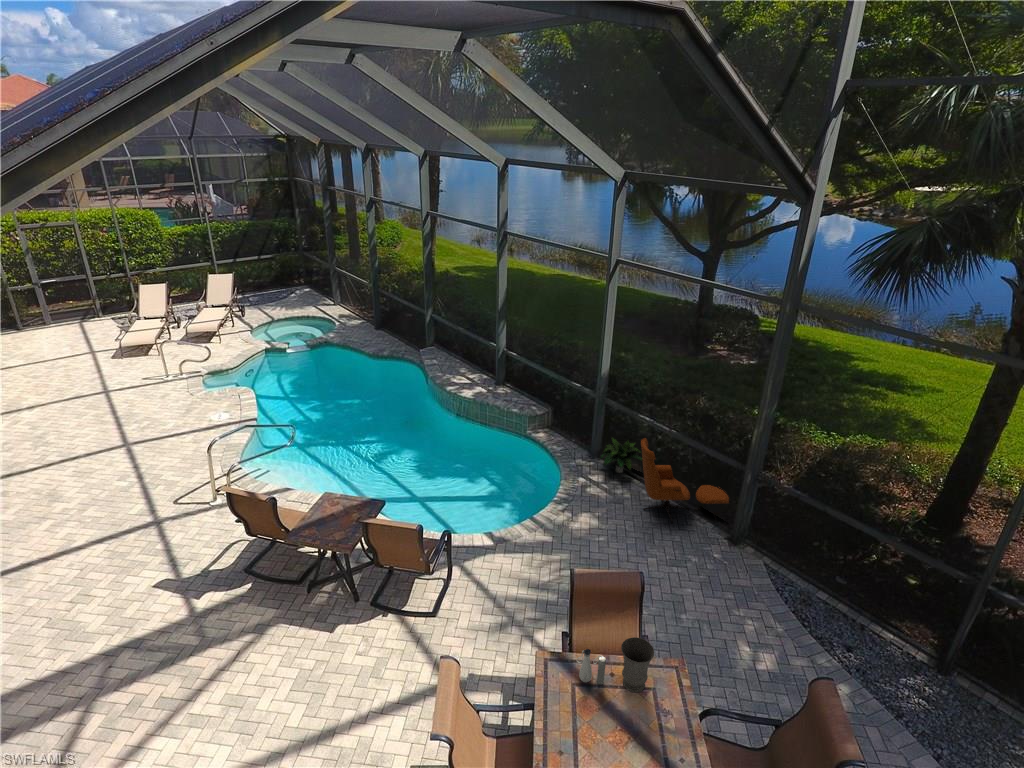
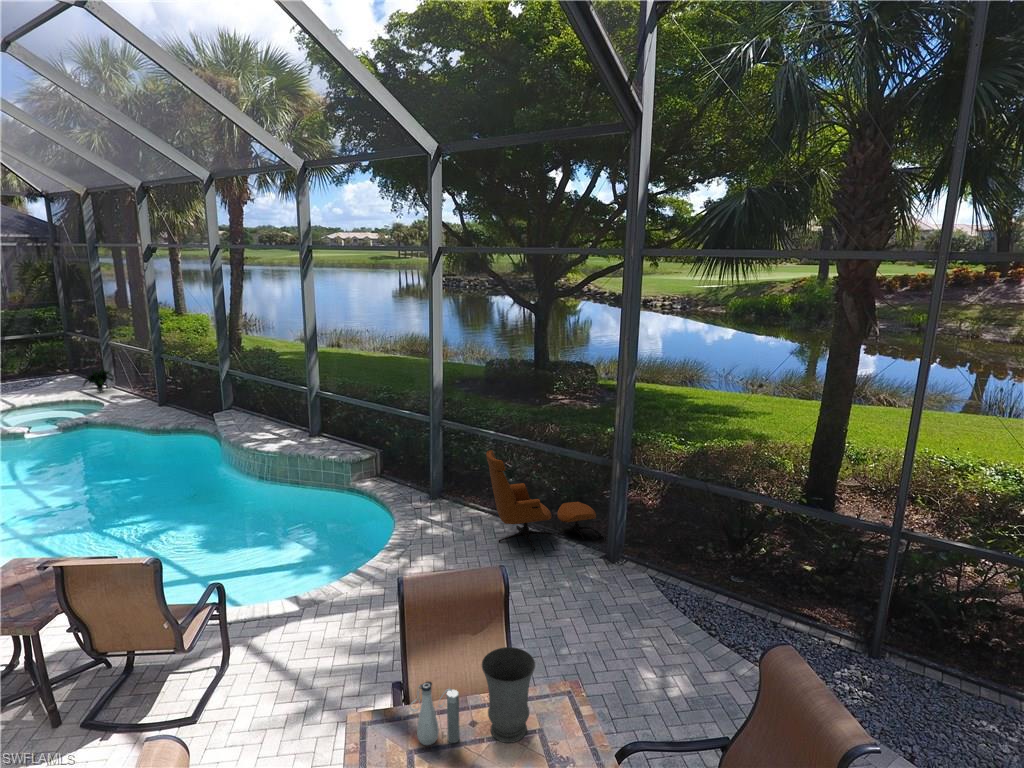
potted plant: present [600,438,642,473] -> present [83,368,115,393]

